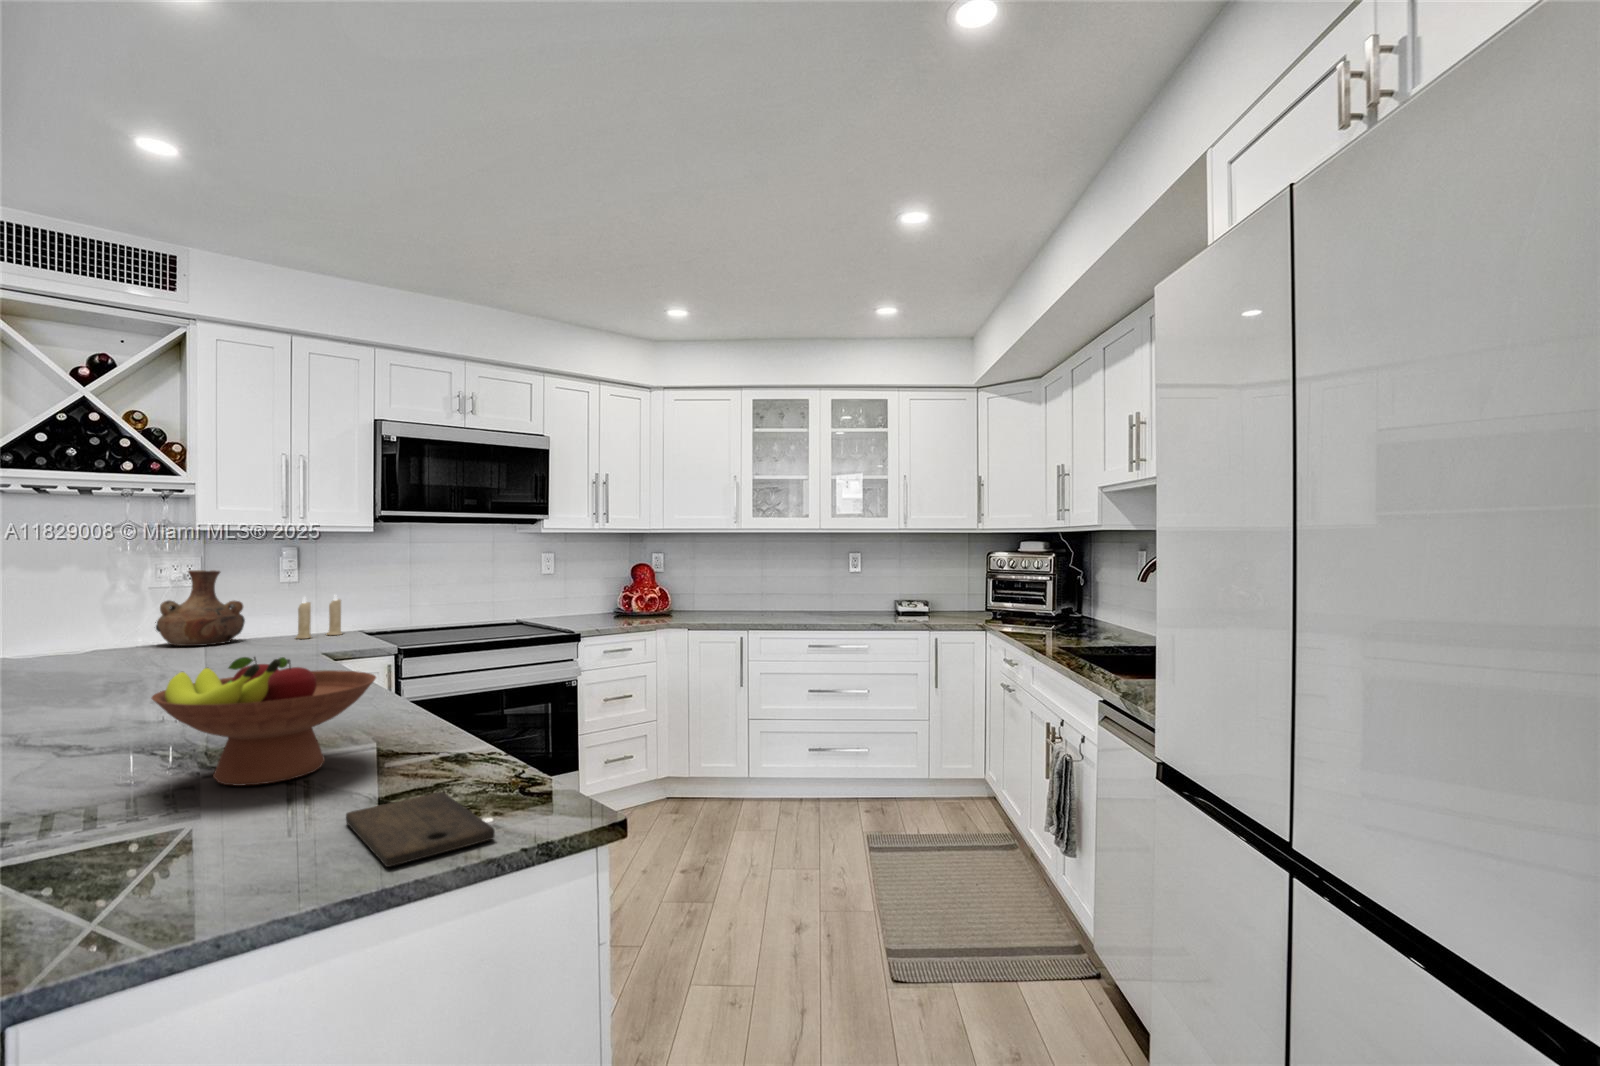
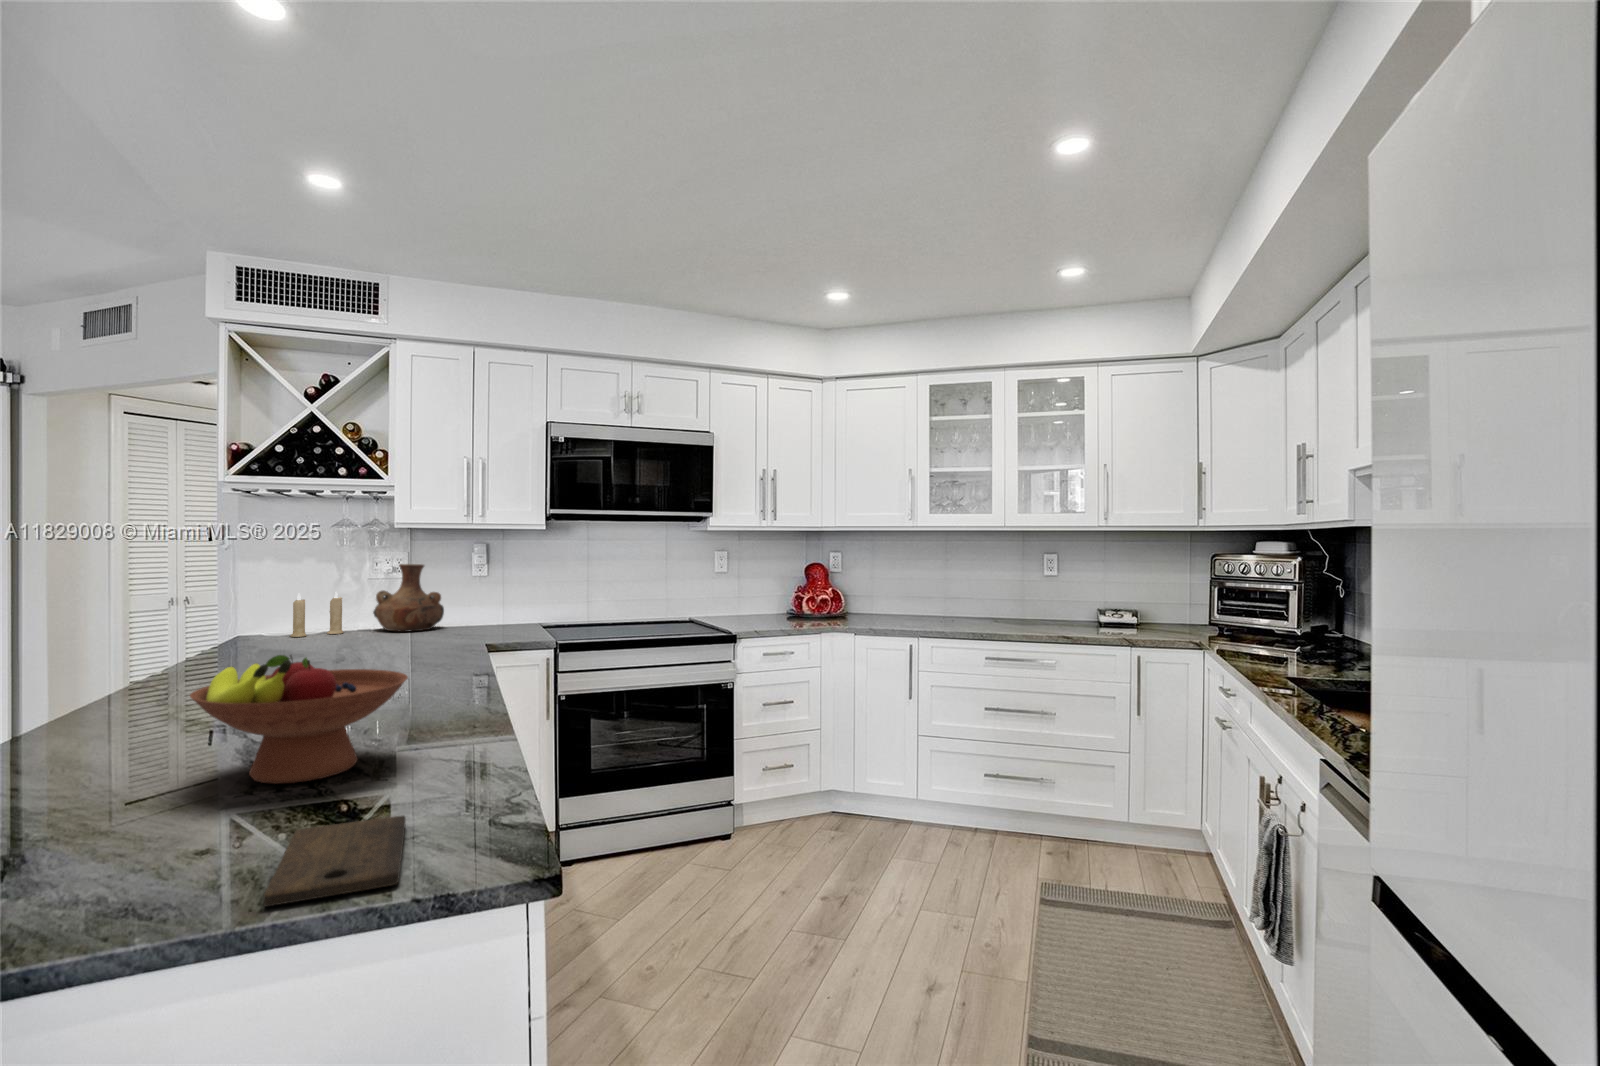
candle: present [296,595,342,639] -> present [290,592,344,637]

